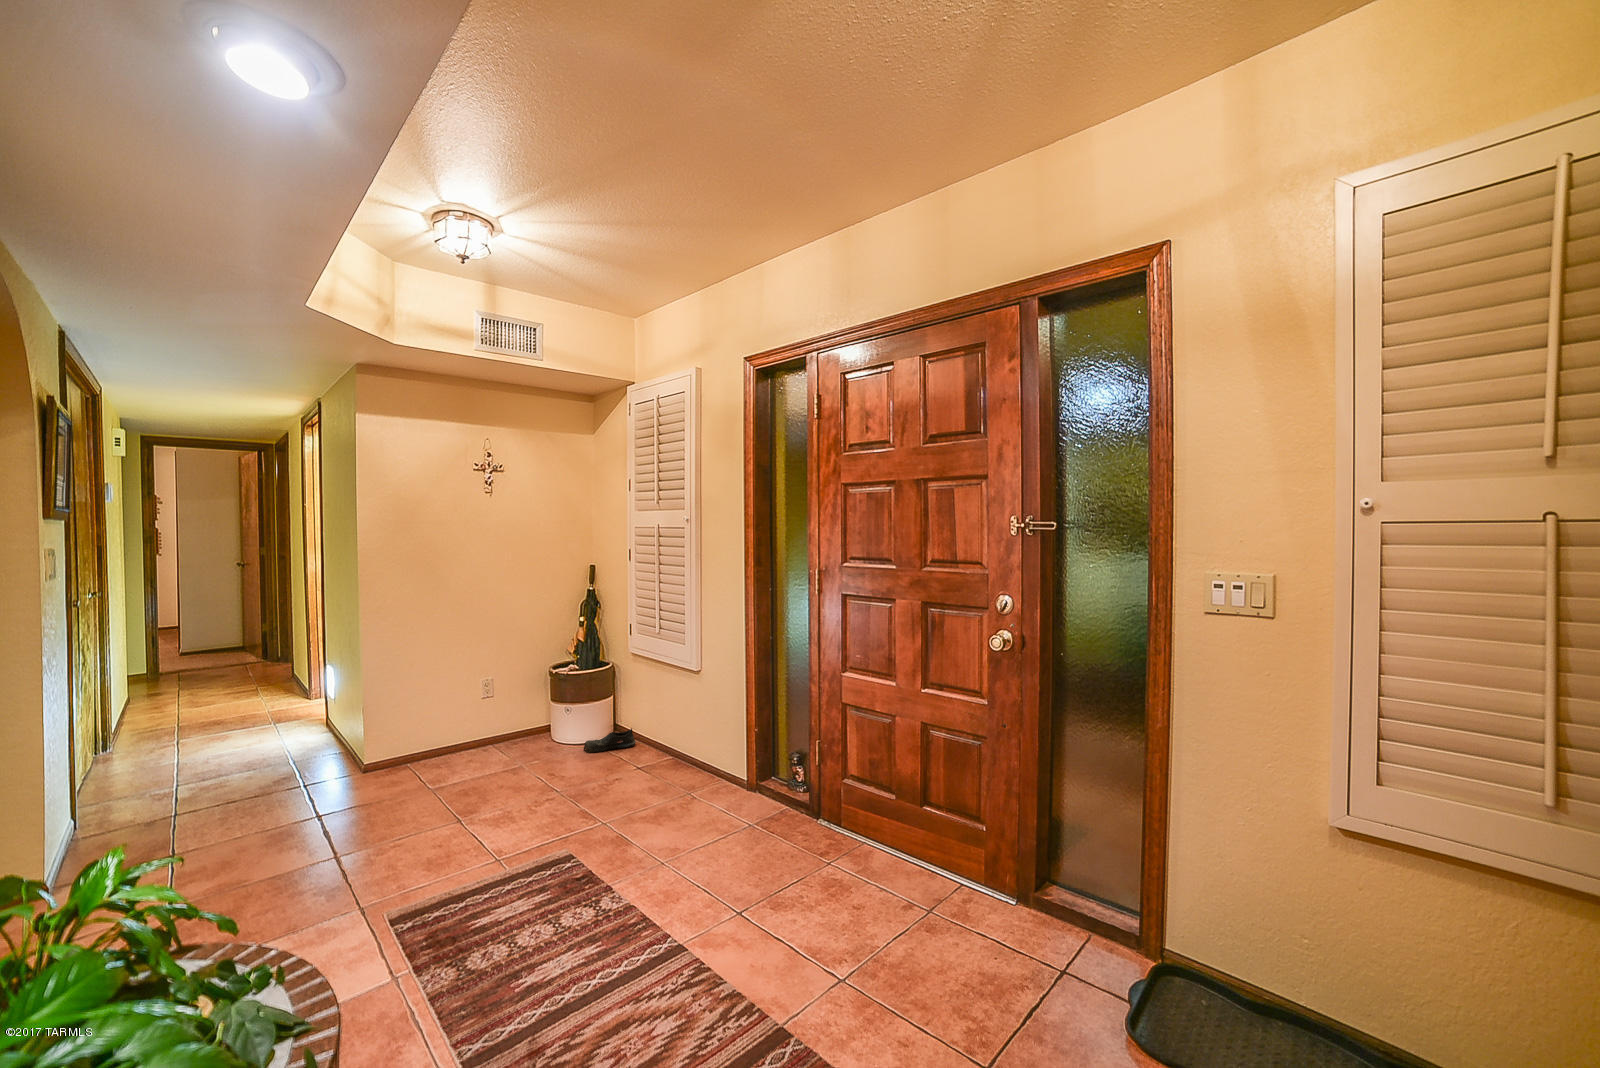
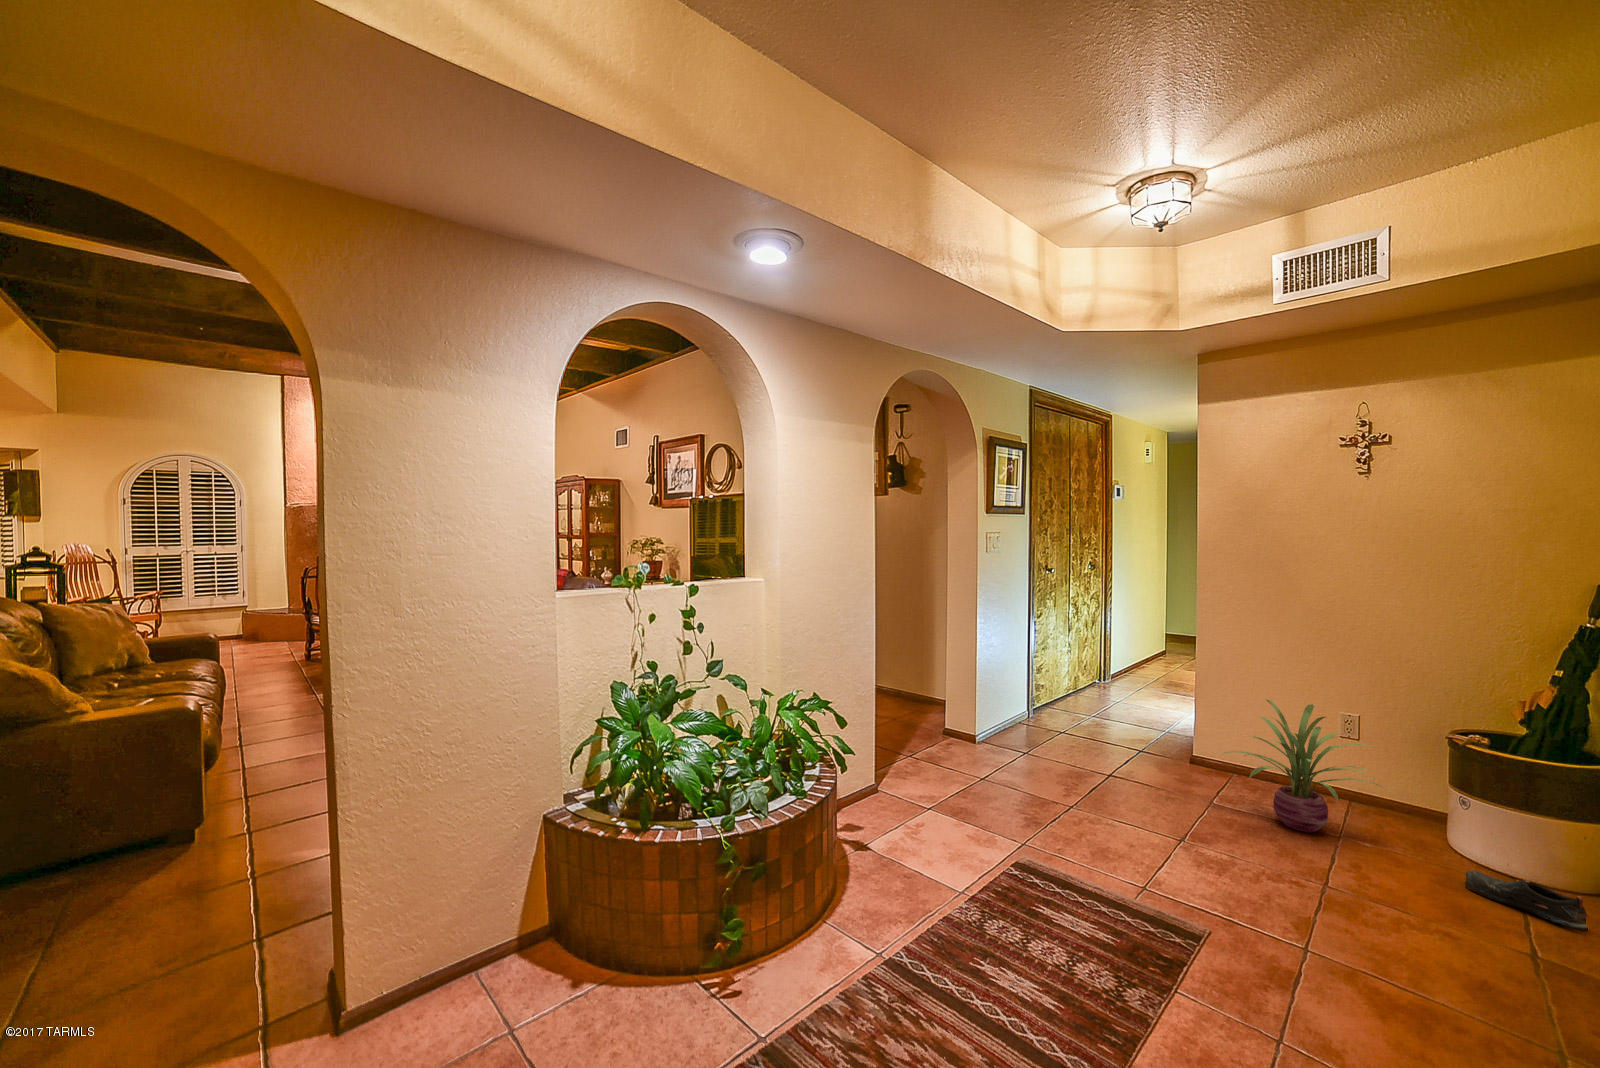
decorative plant: none [429,672,534,773] -> present [1223,699,1380,832]

